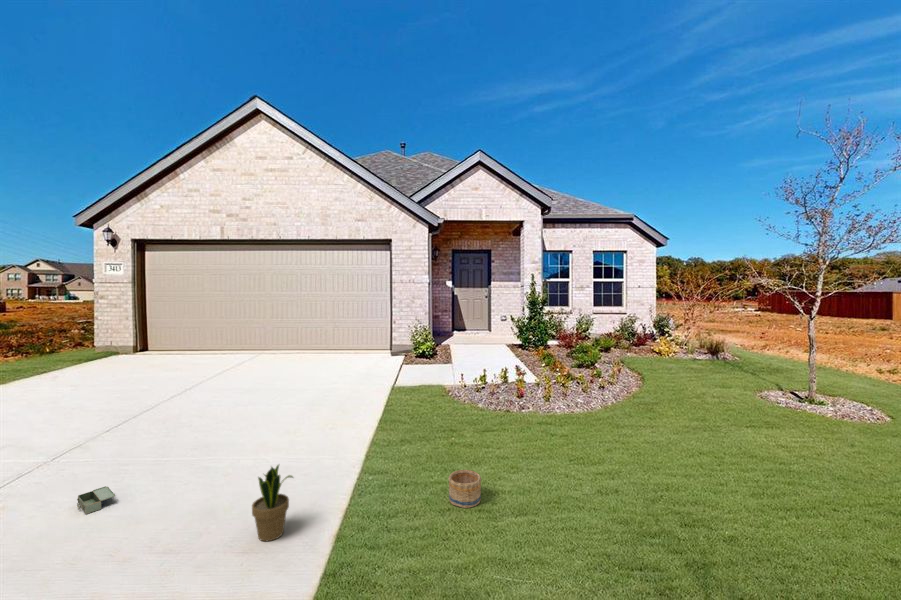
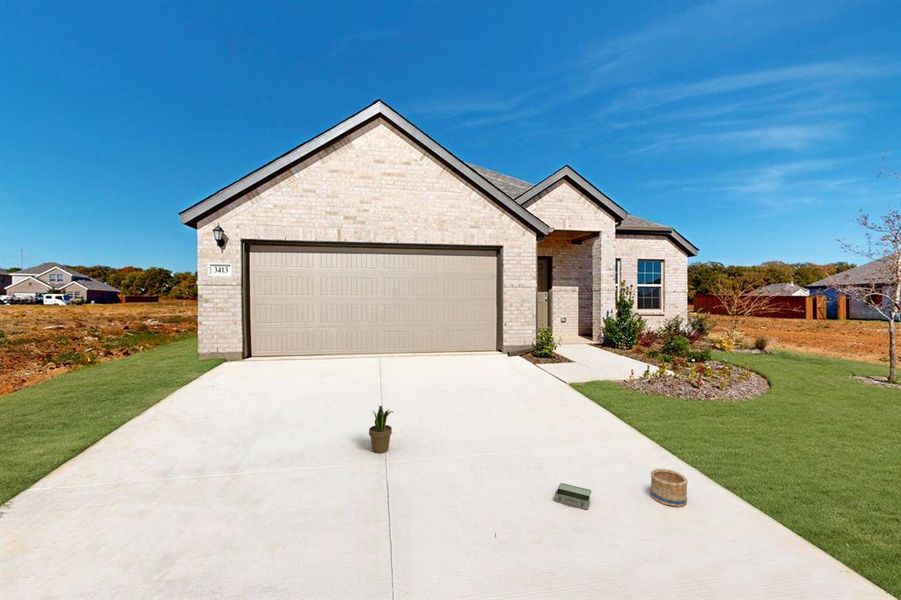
potted plant: present [252,465,293,541] -> present [369,406,394,453]
basket: present [448,470,481,508] -> present [651,469,688,507]

